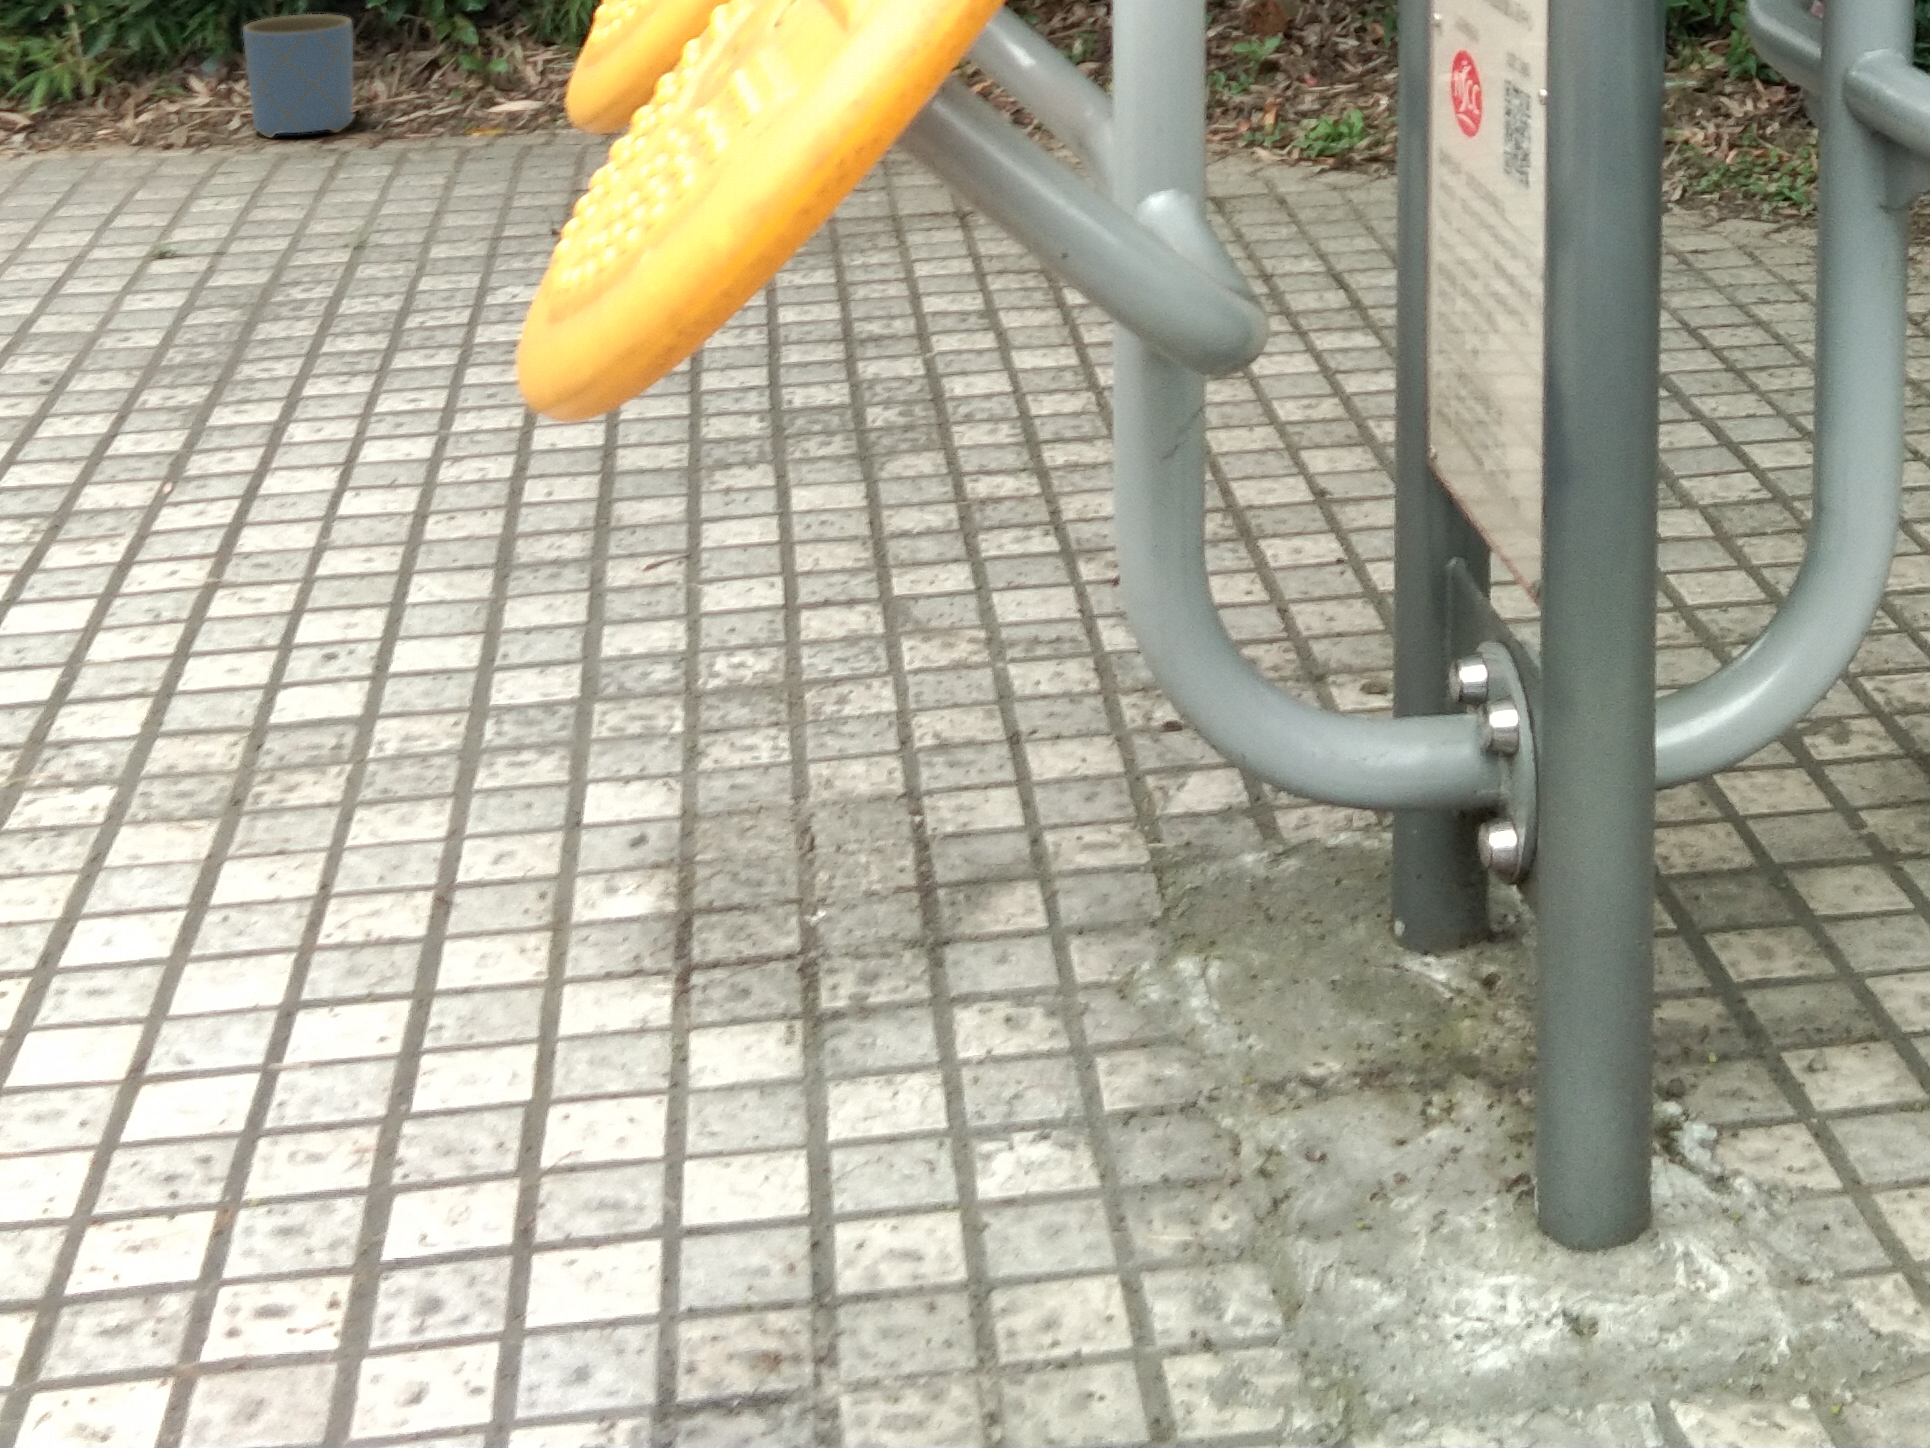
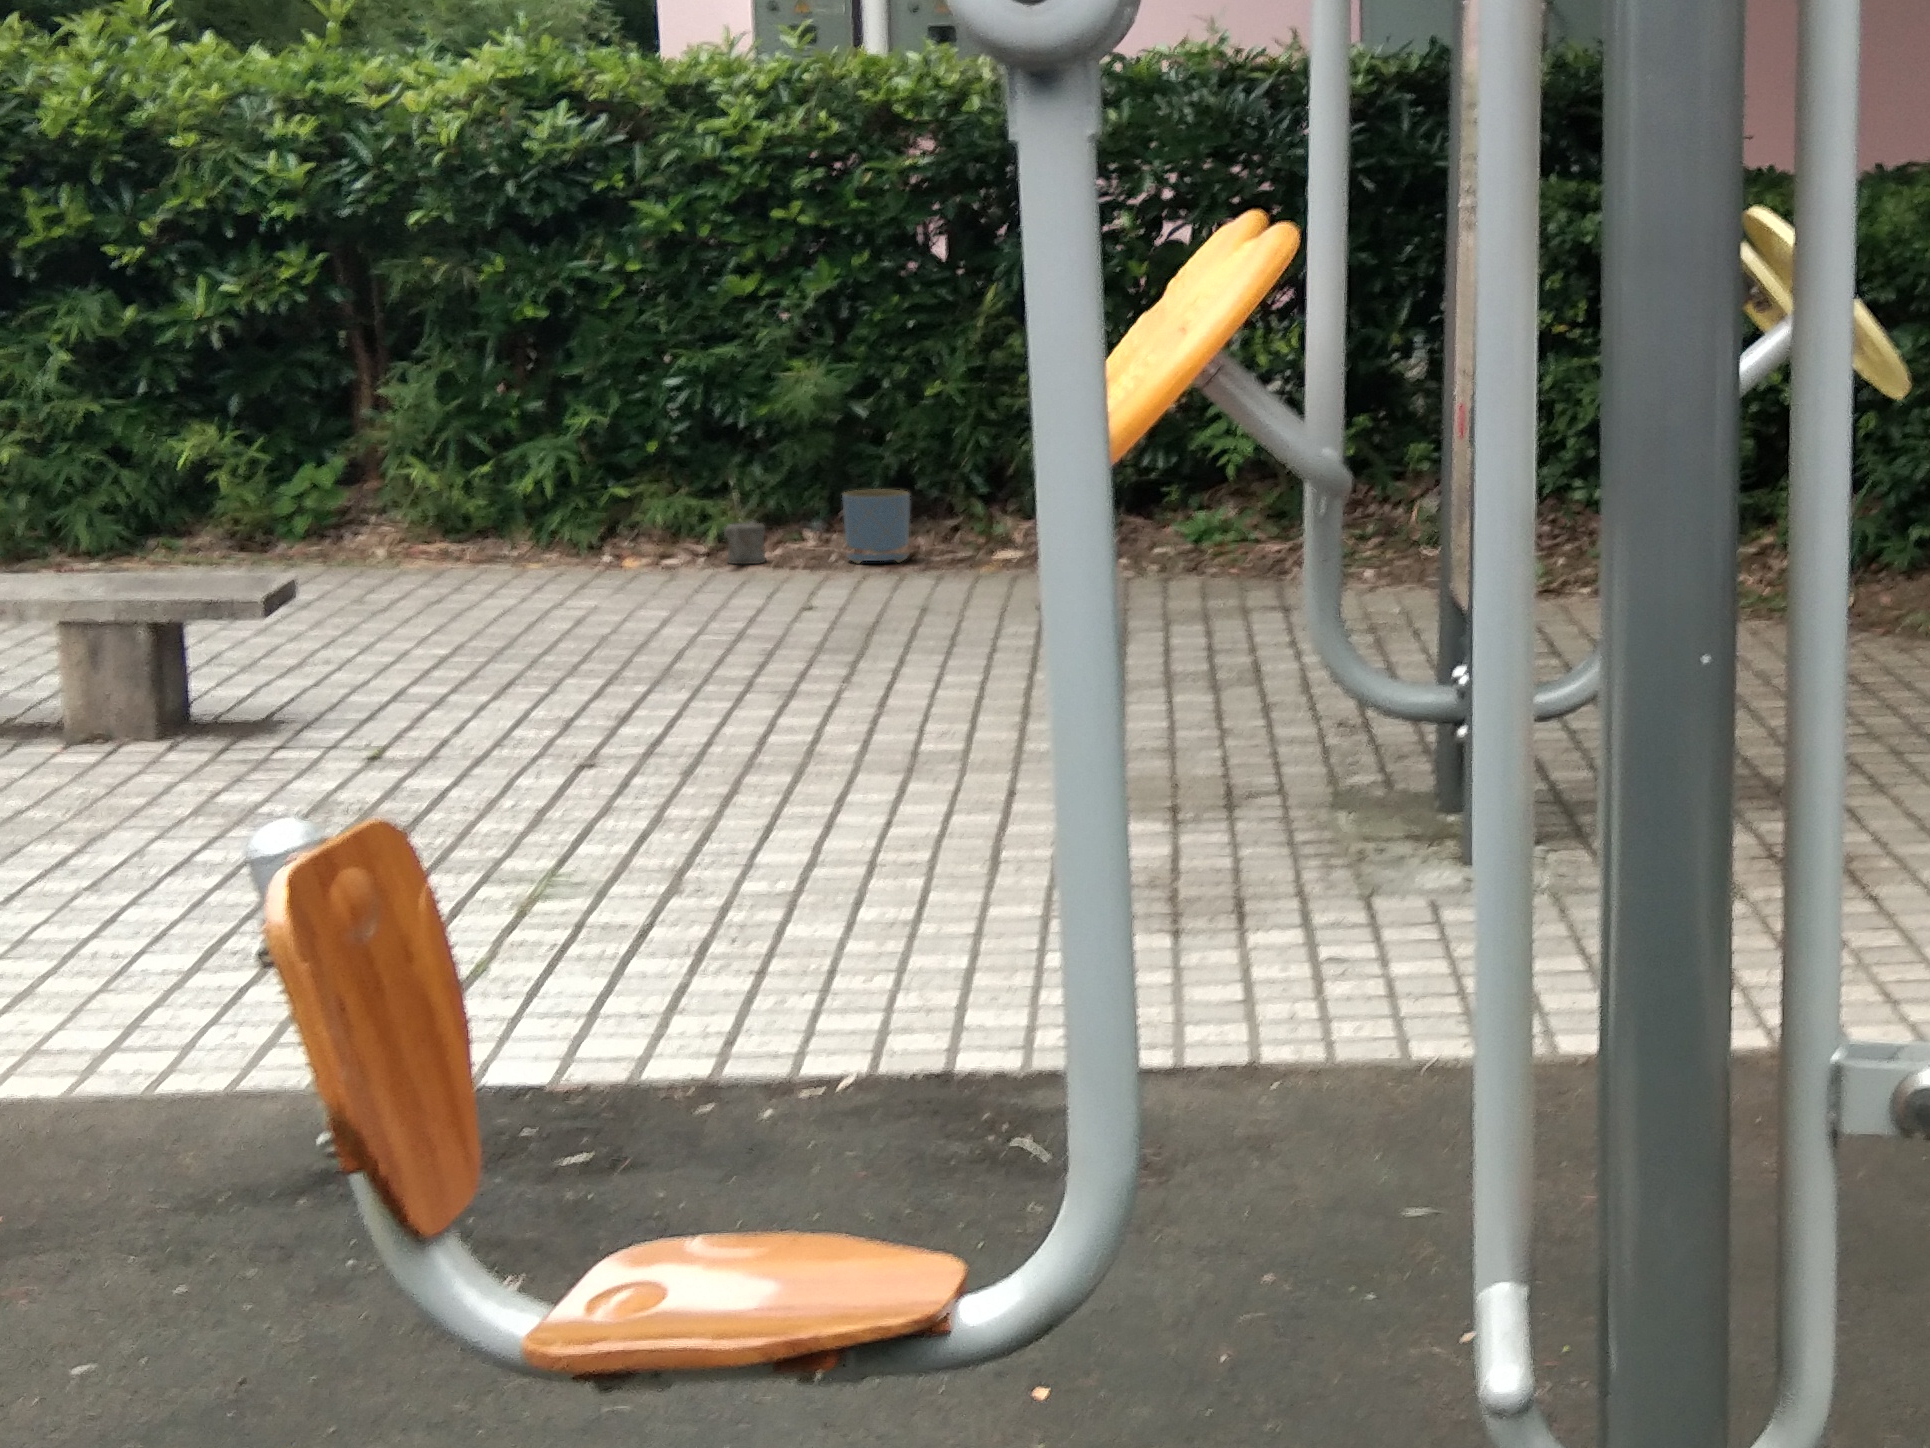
watering can: none [42,70,123,147] -> present [724,521,766,564]

